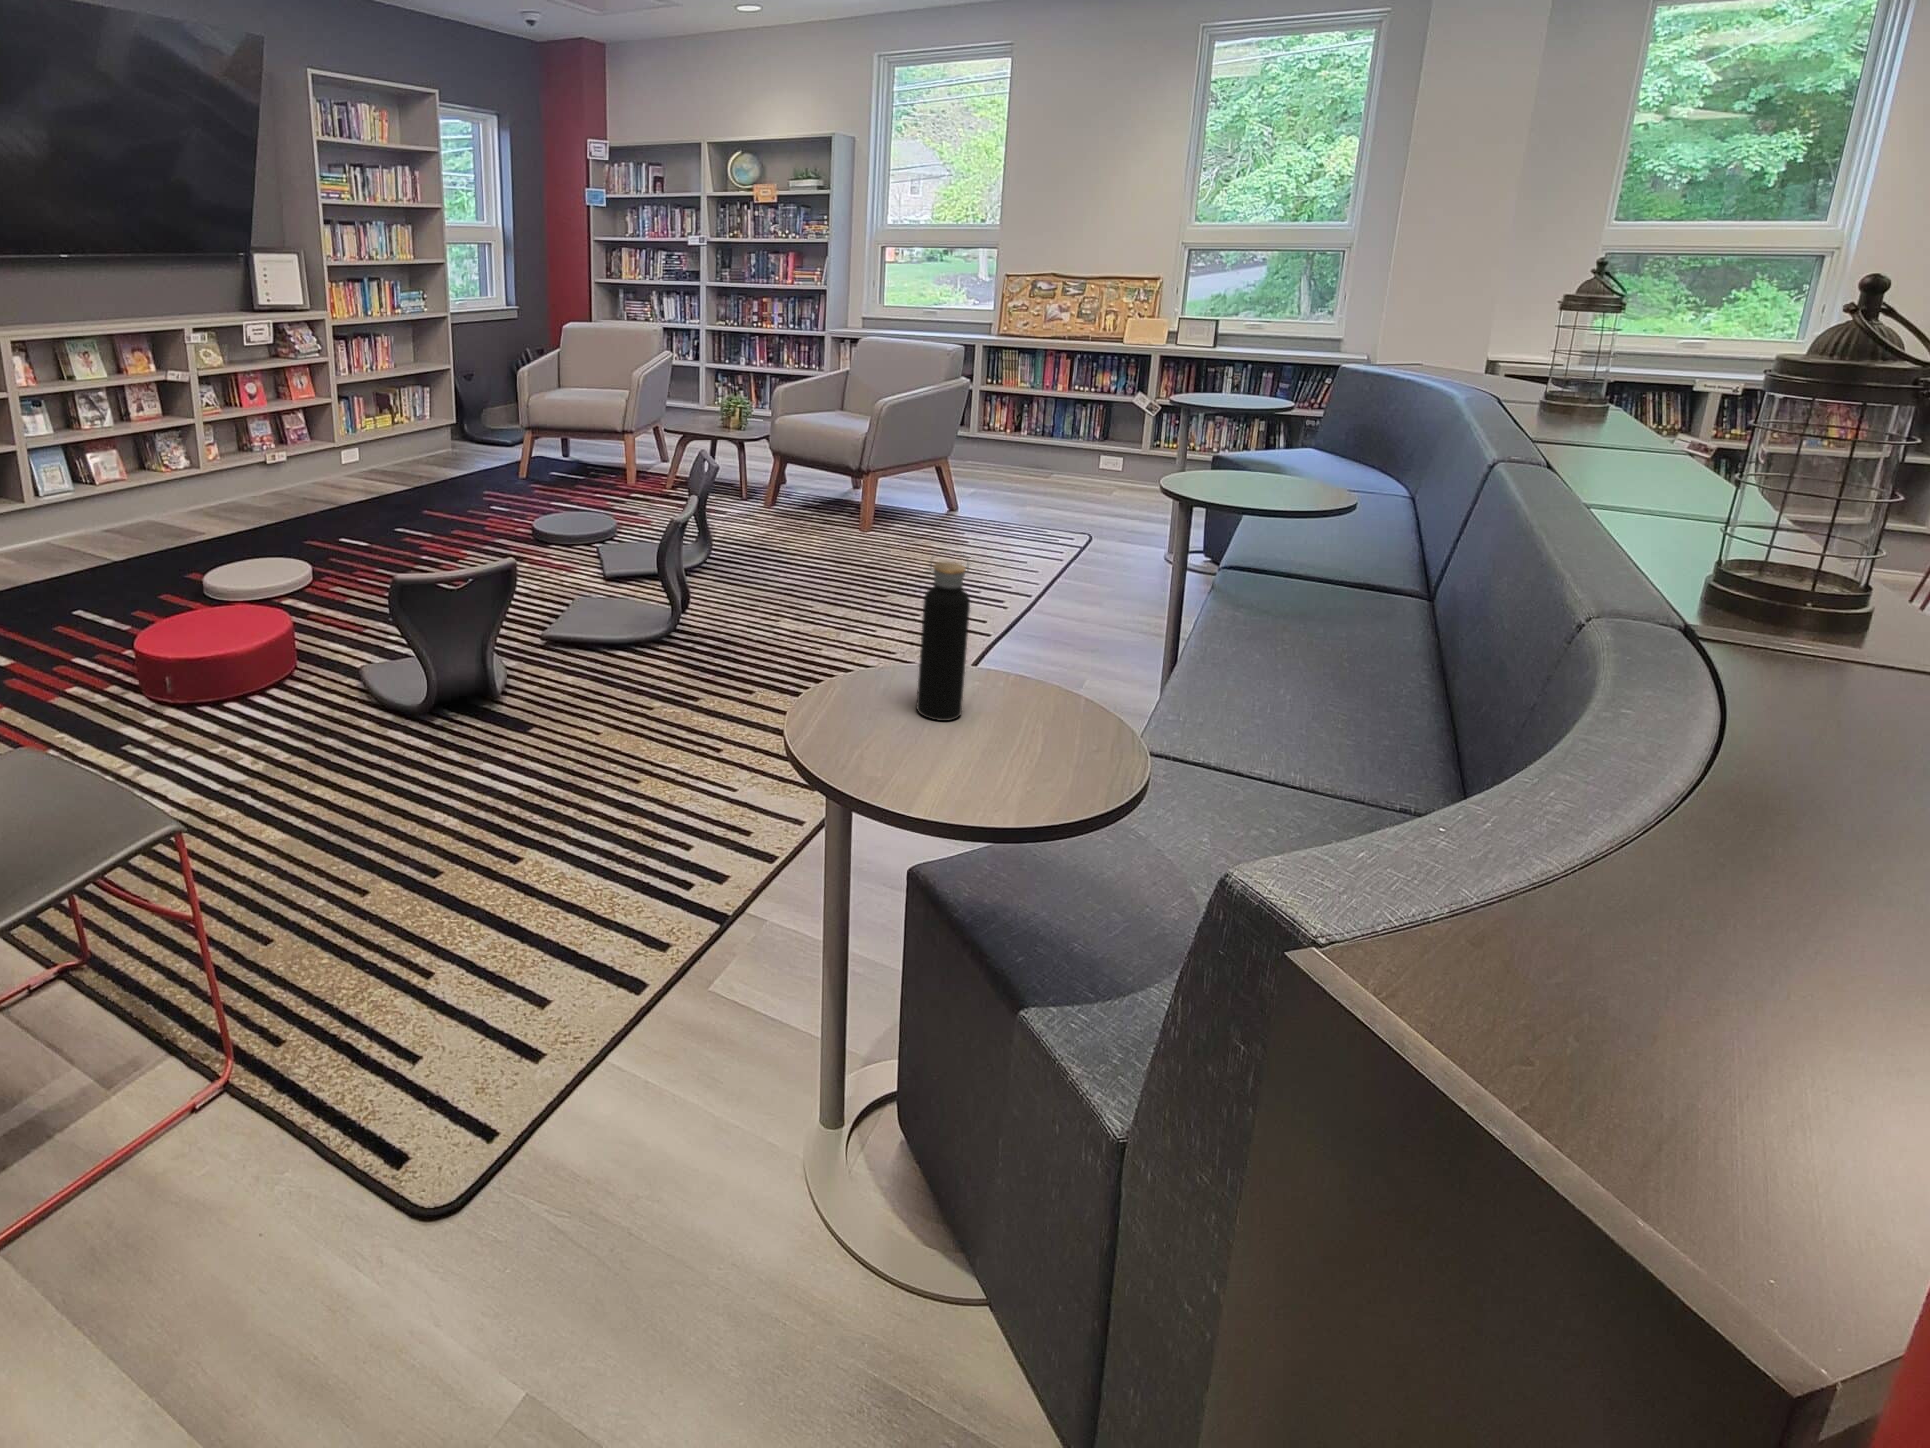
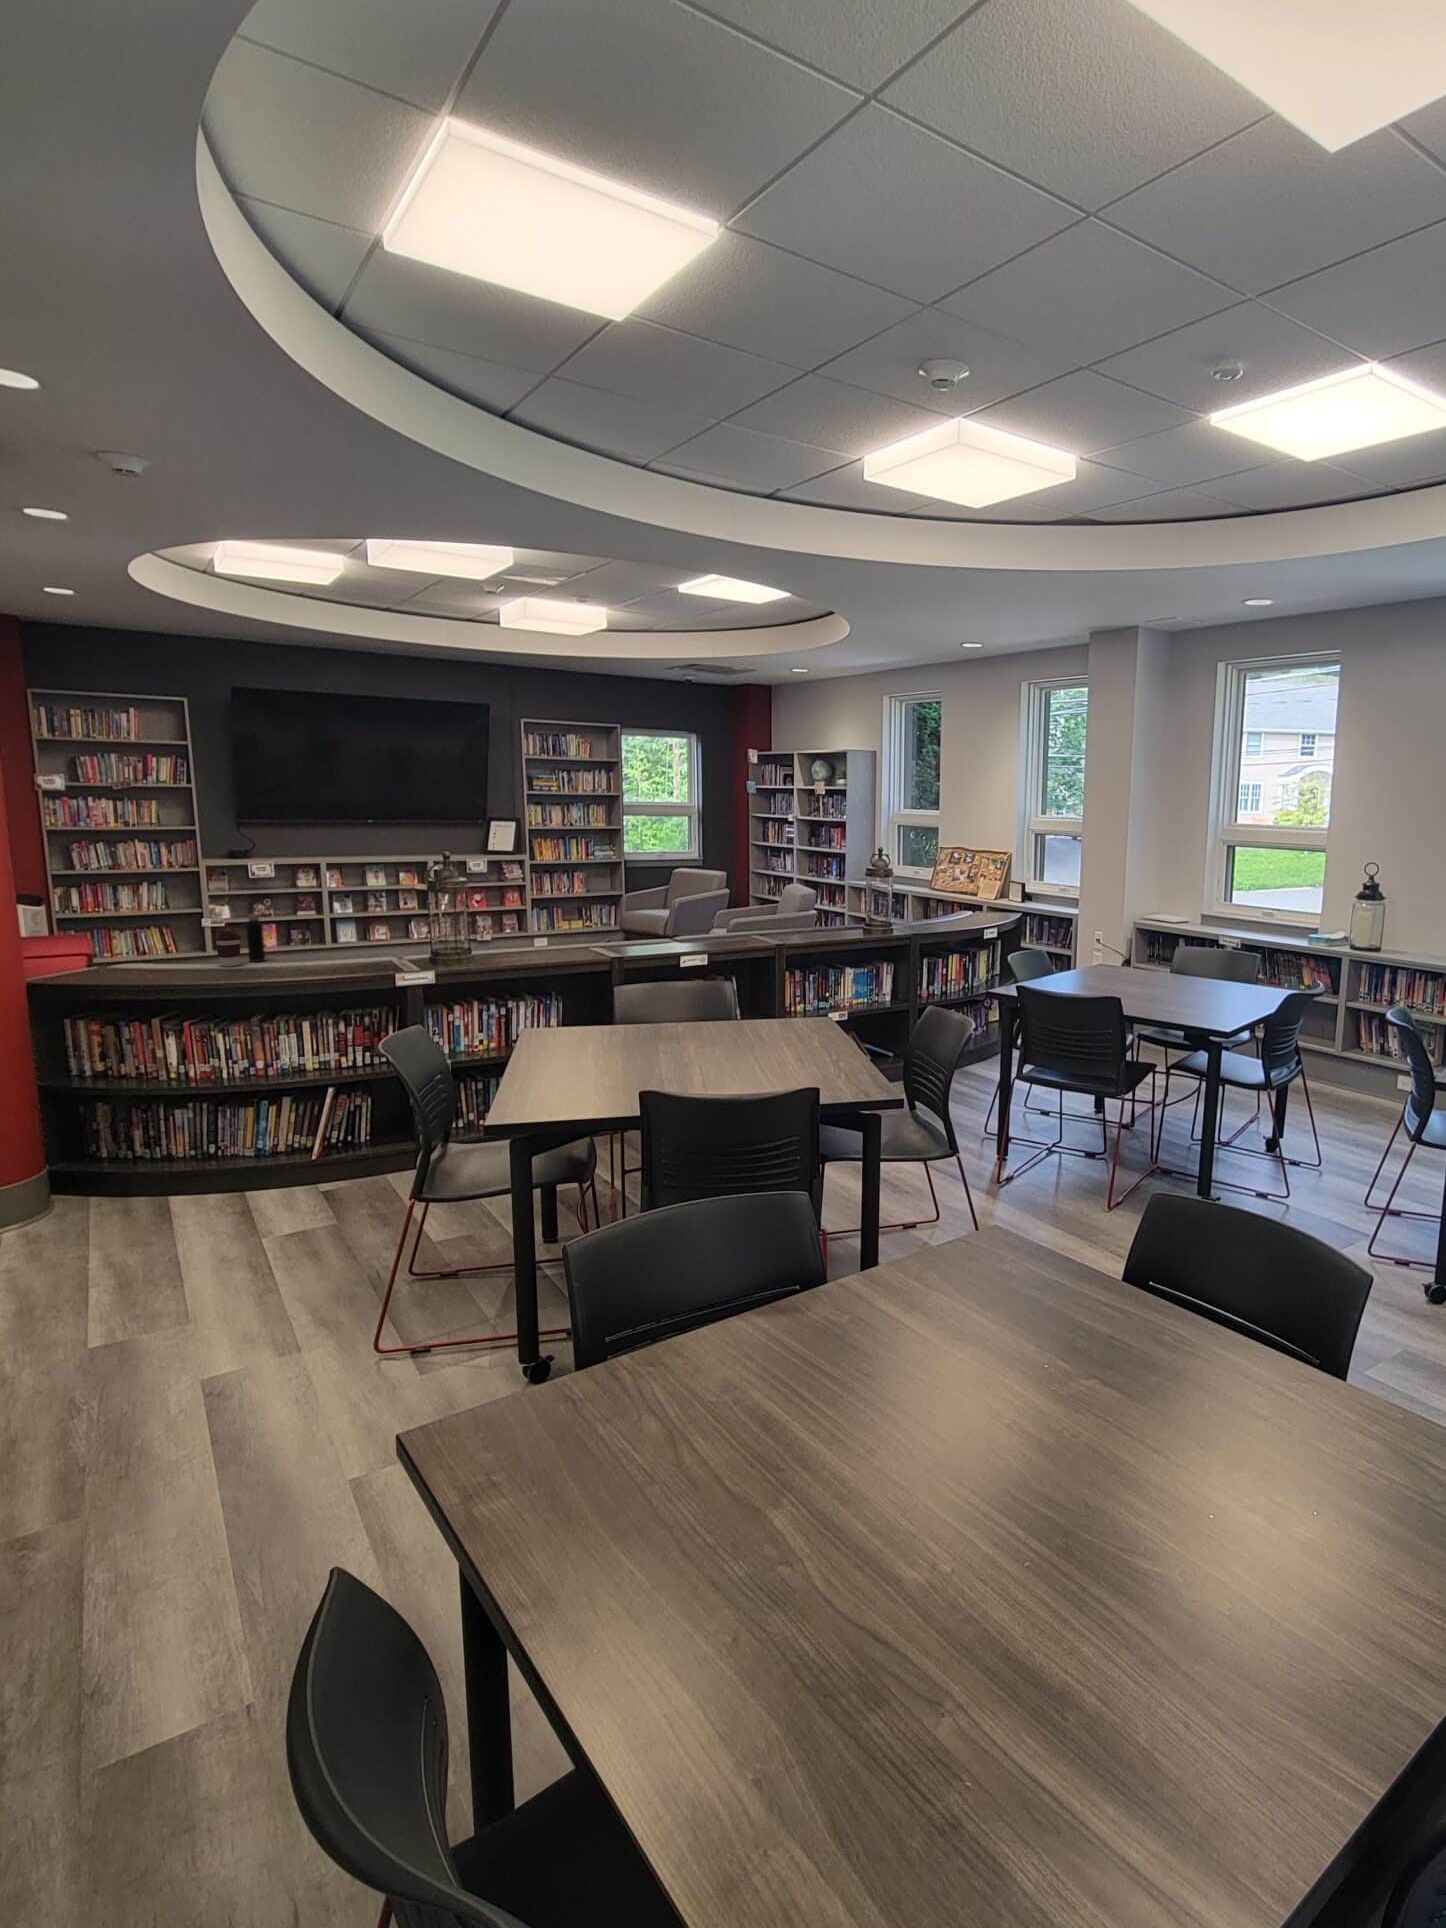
coffee cup: none [976,648,1060,780] -> present [214,932,241,967]

